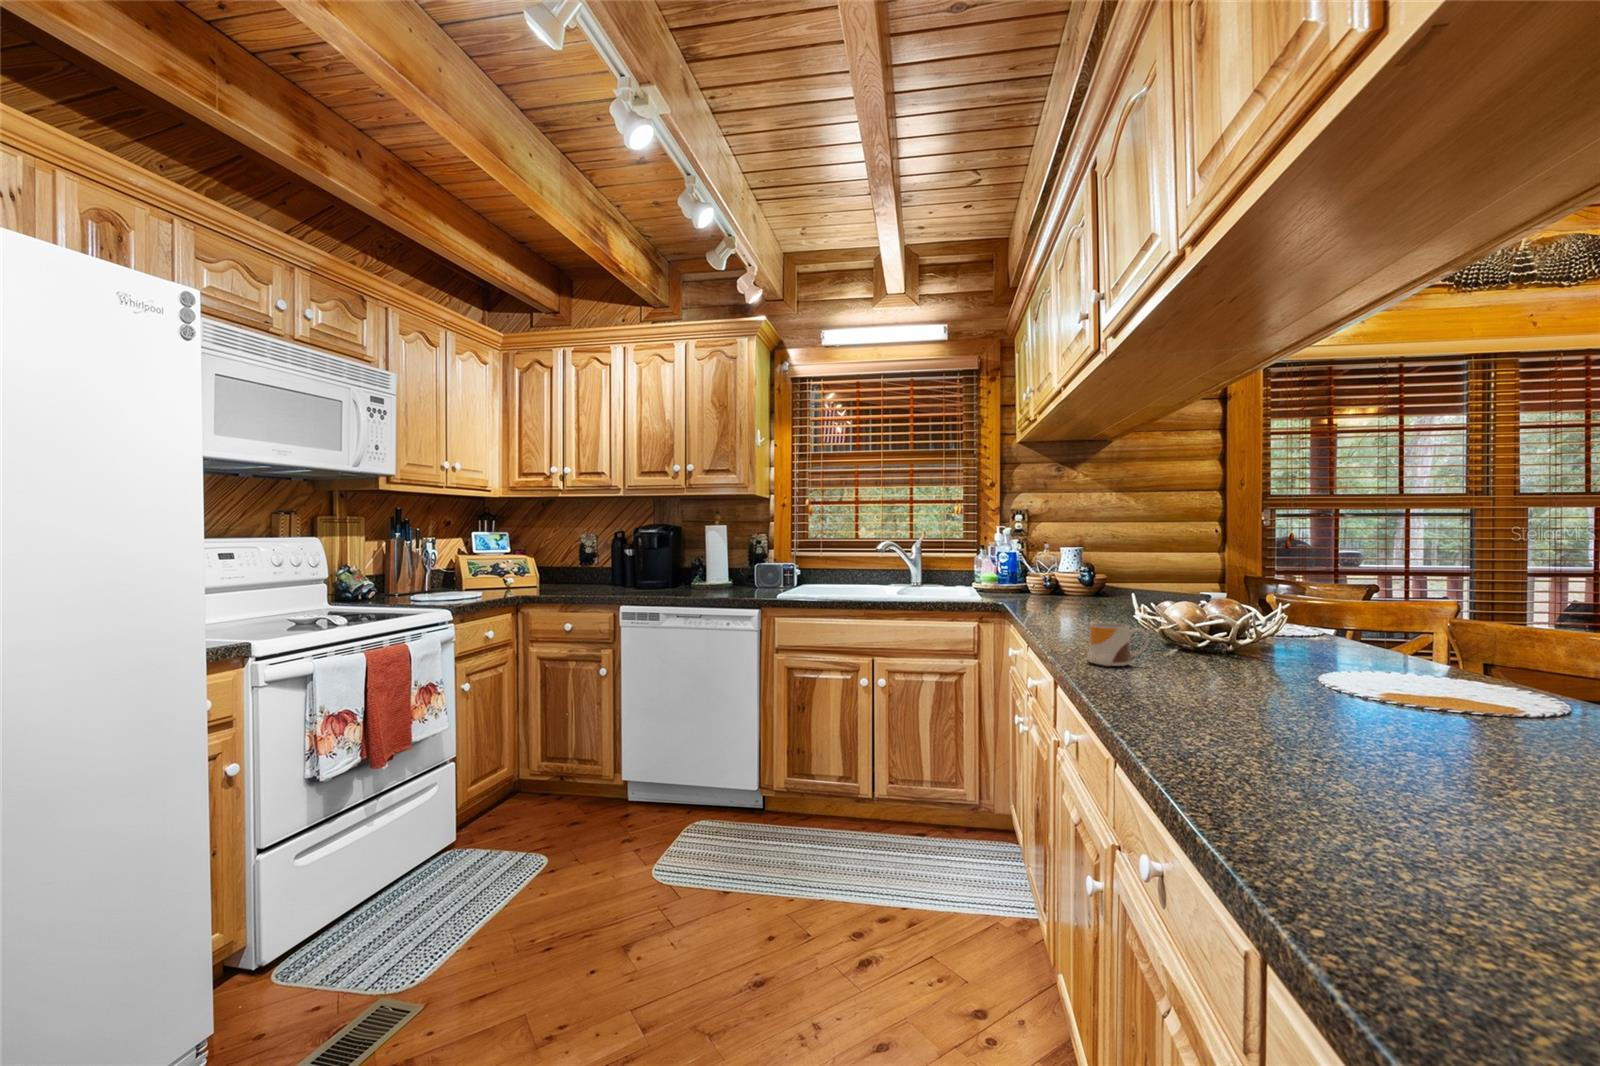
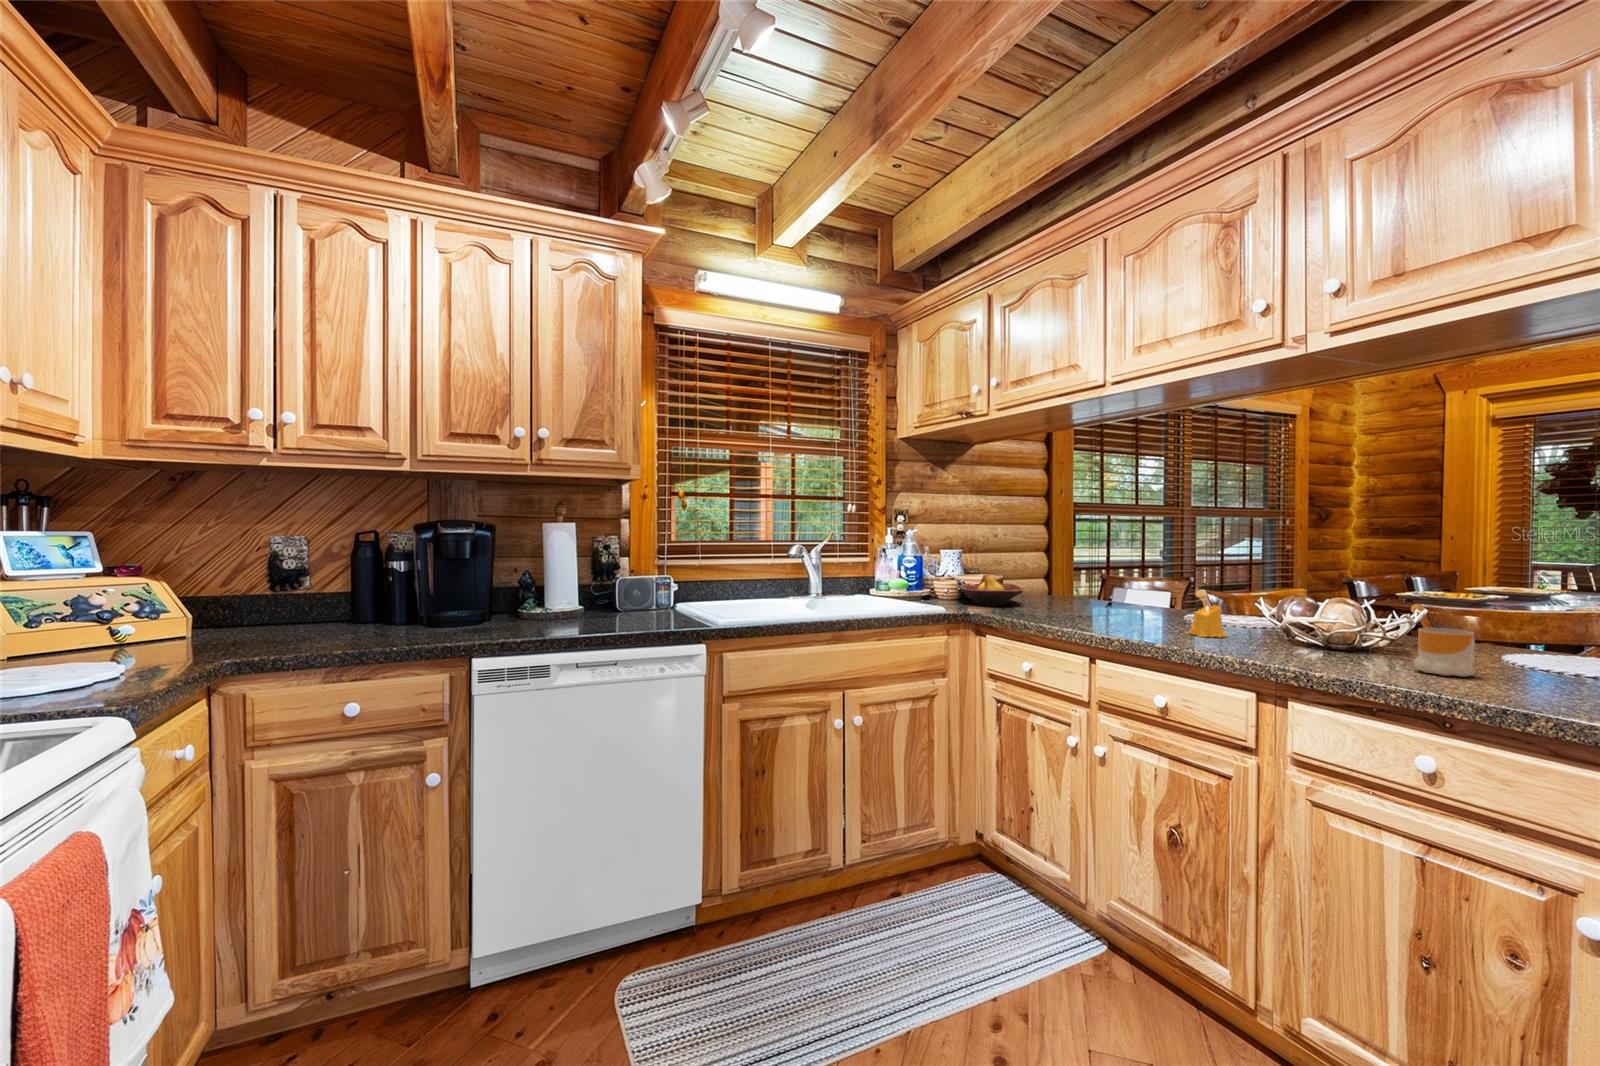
fruit bowl: none [1015,571,1088,601] -> present [959,574,1023,606]
candle: none [1069,601,1101,632] -> present [1187,605,1228,637]

